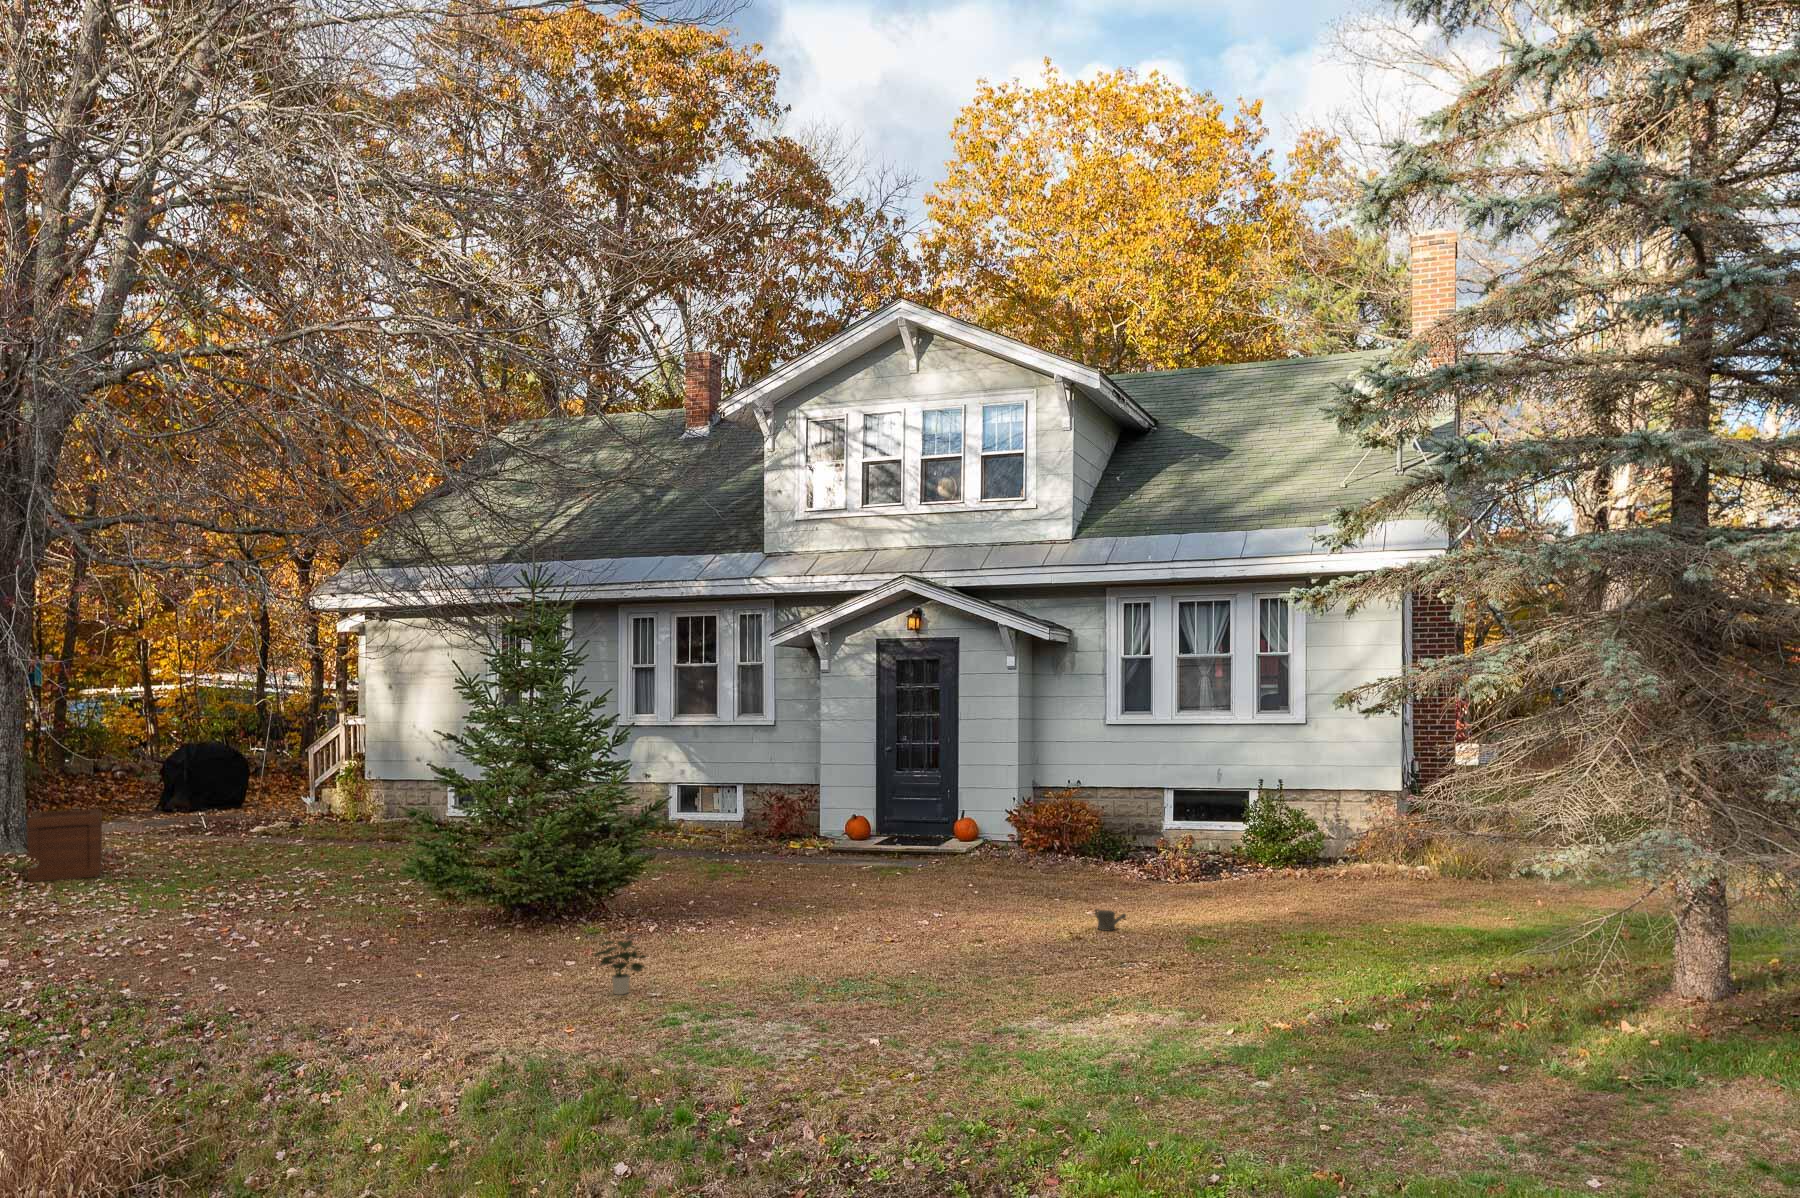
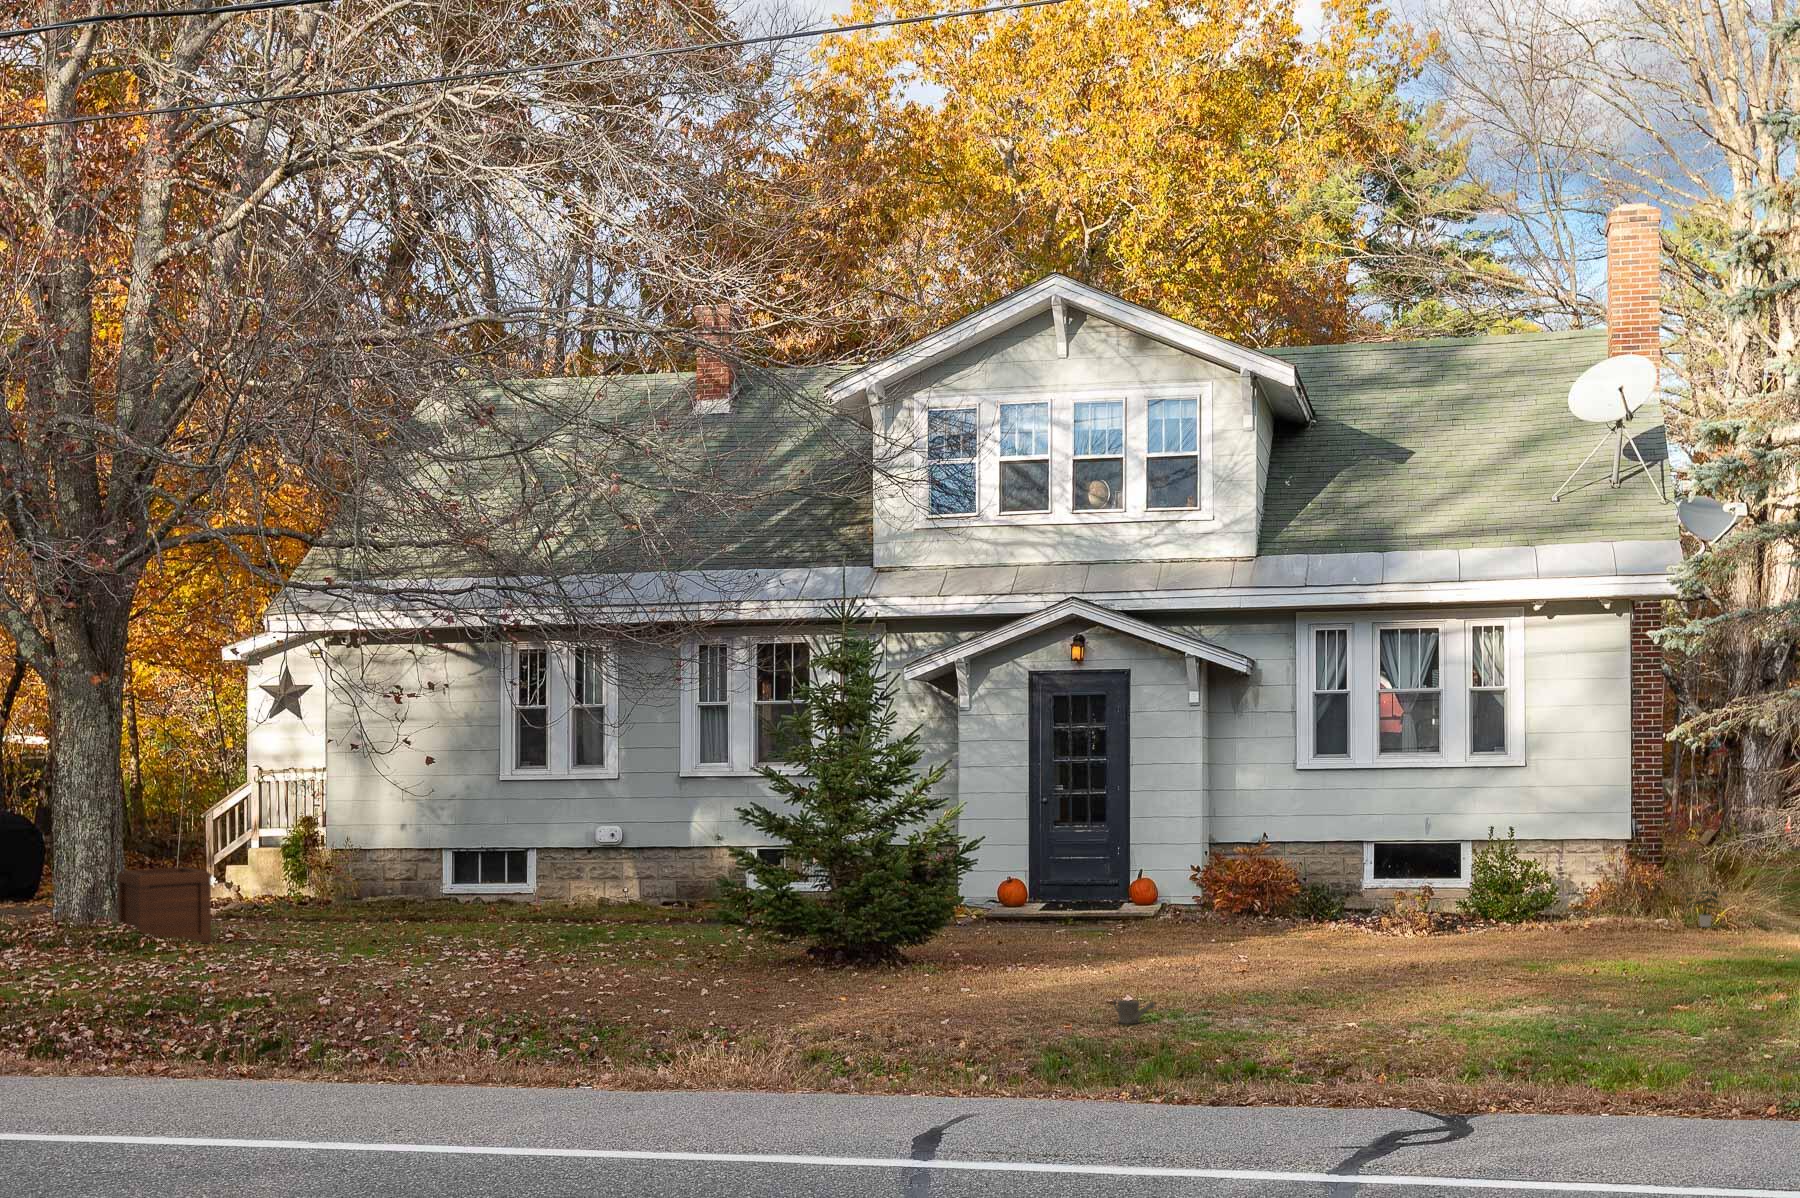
watering can: present [1095,909,1126,931] -> present [1113,1000,1155,1024]
potted plant: present [595,936,647,995] -> present [1686,888,1718,927]

